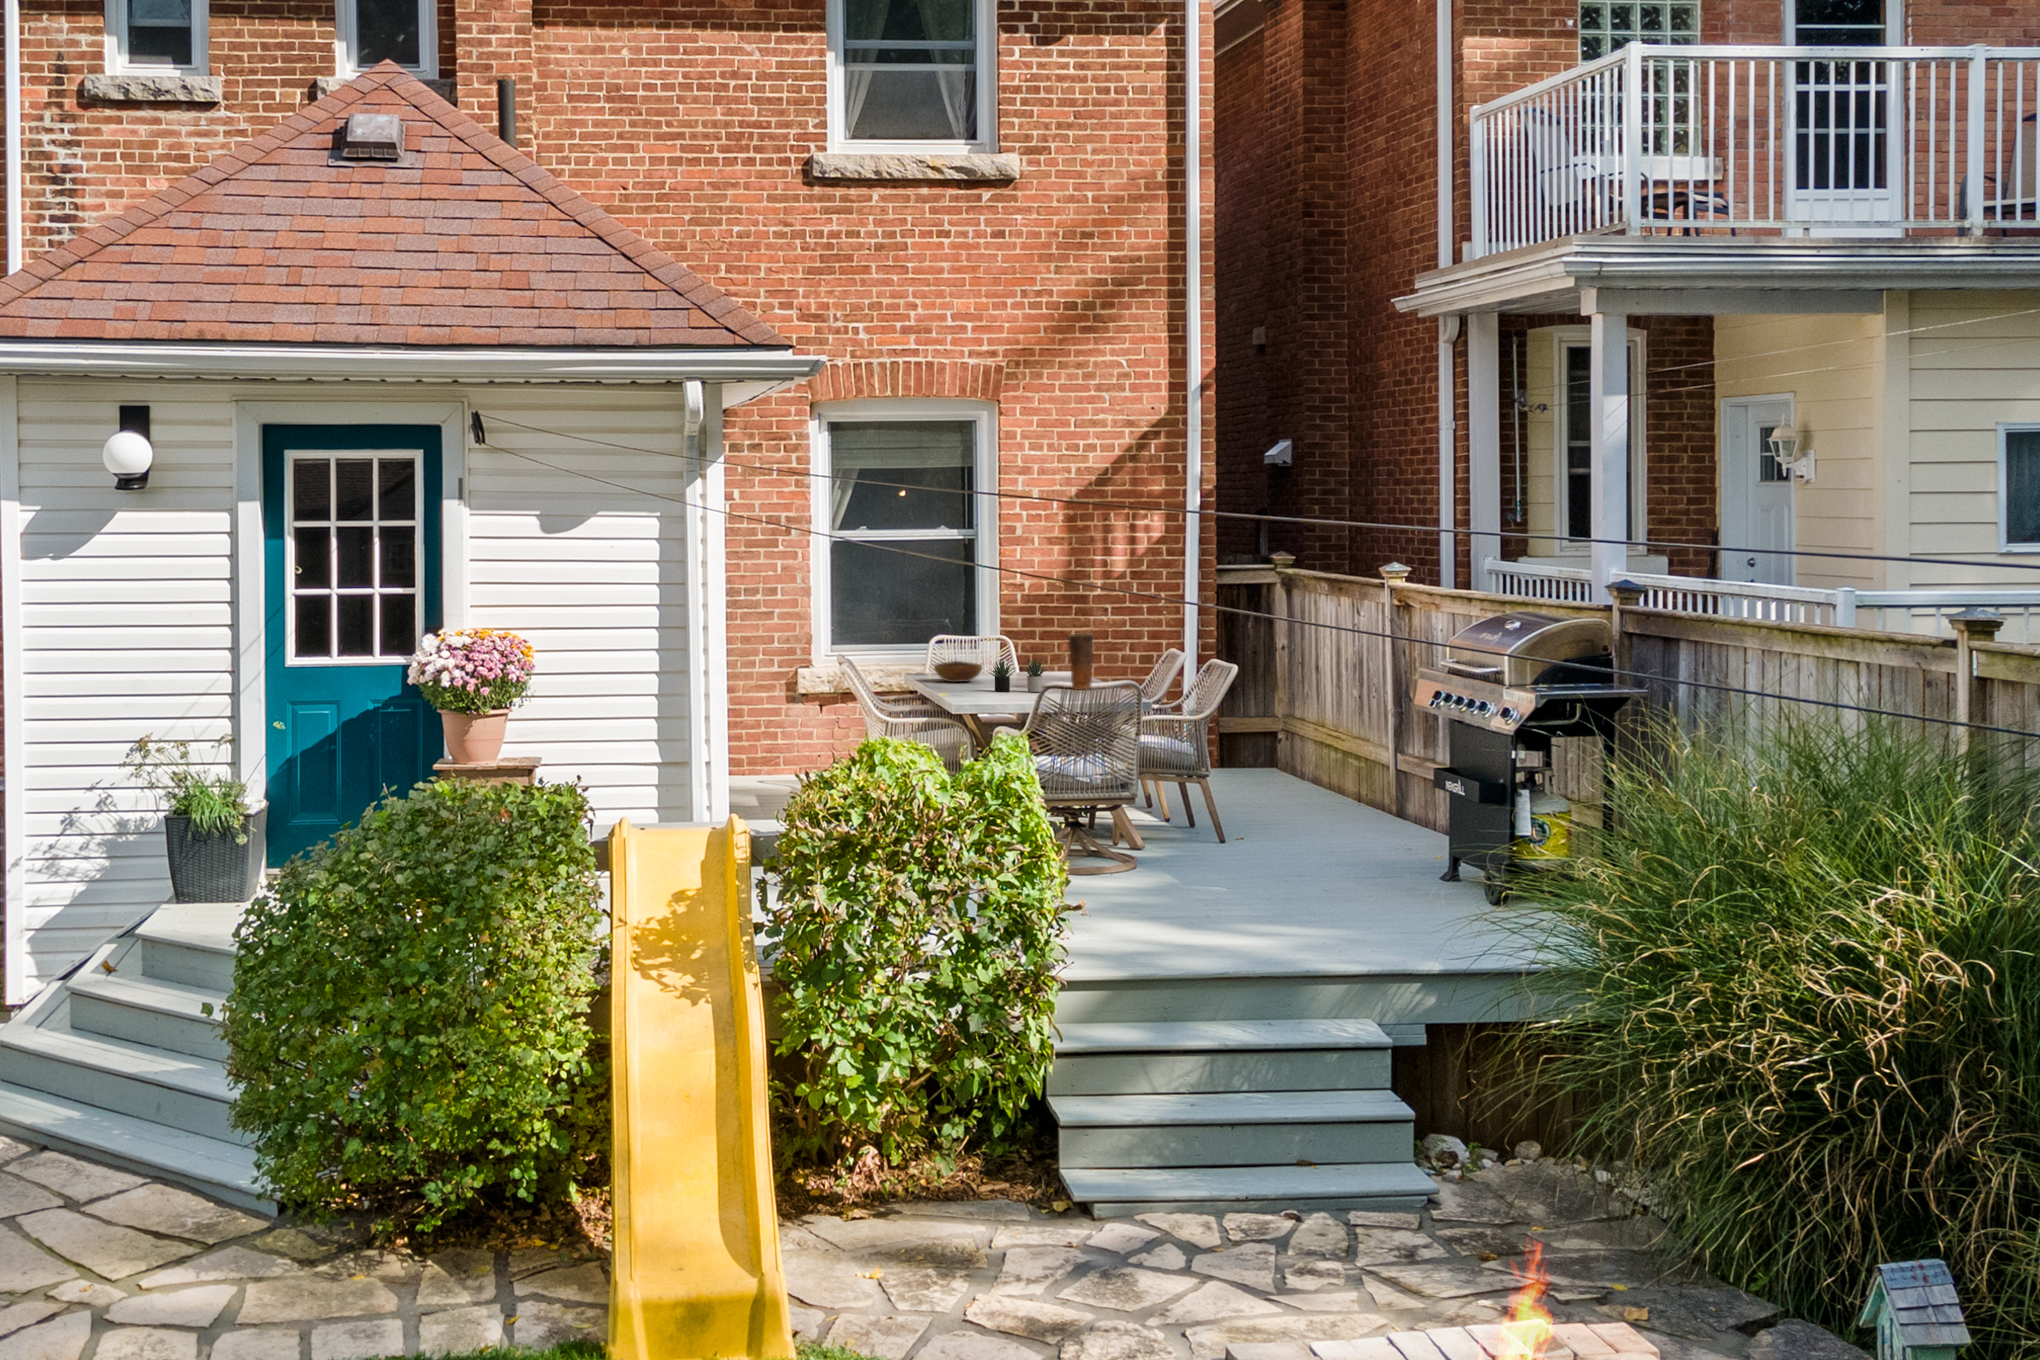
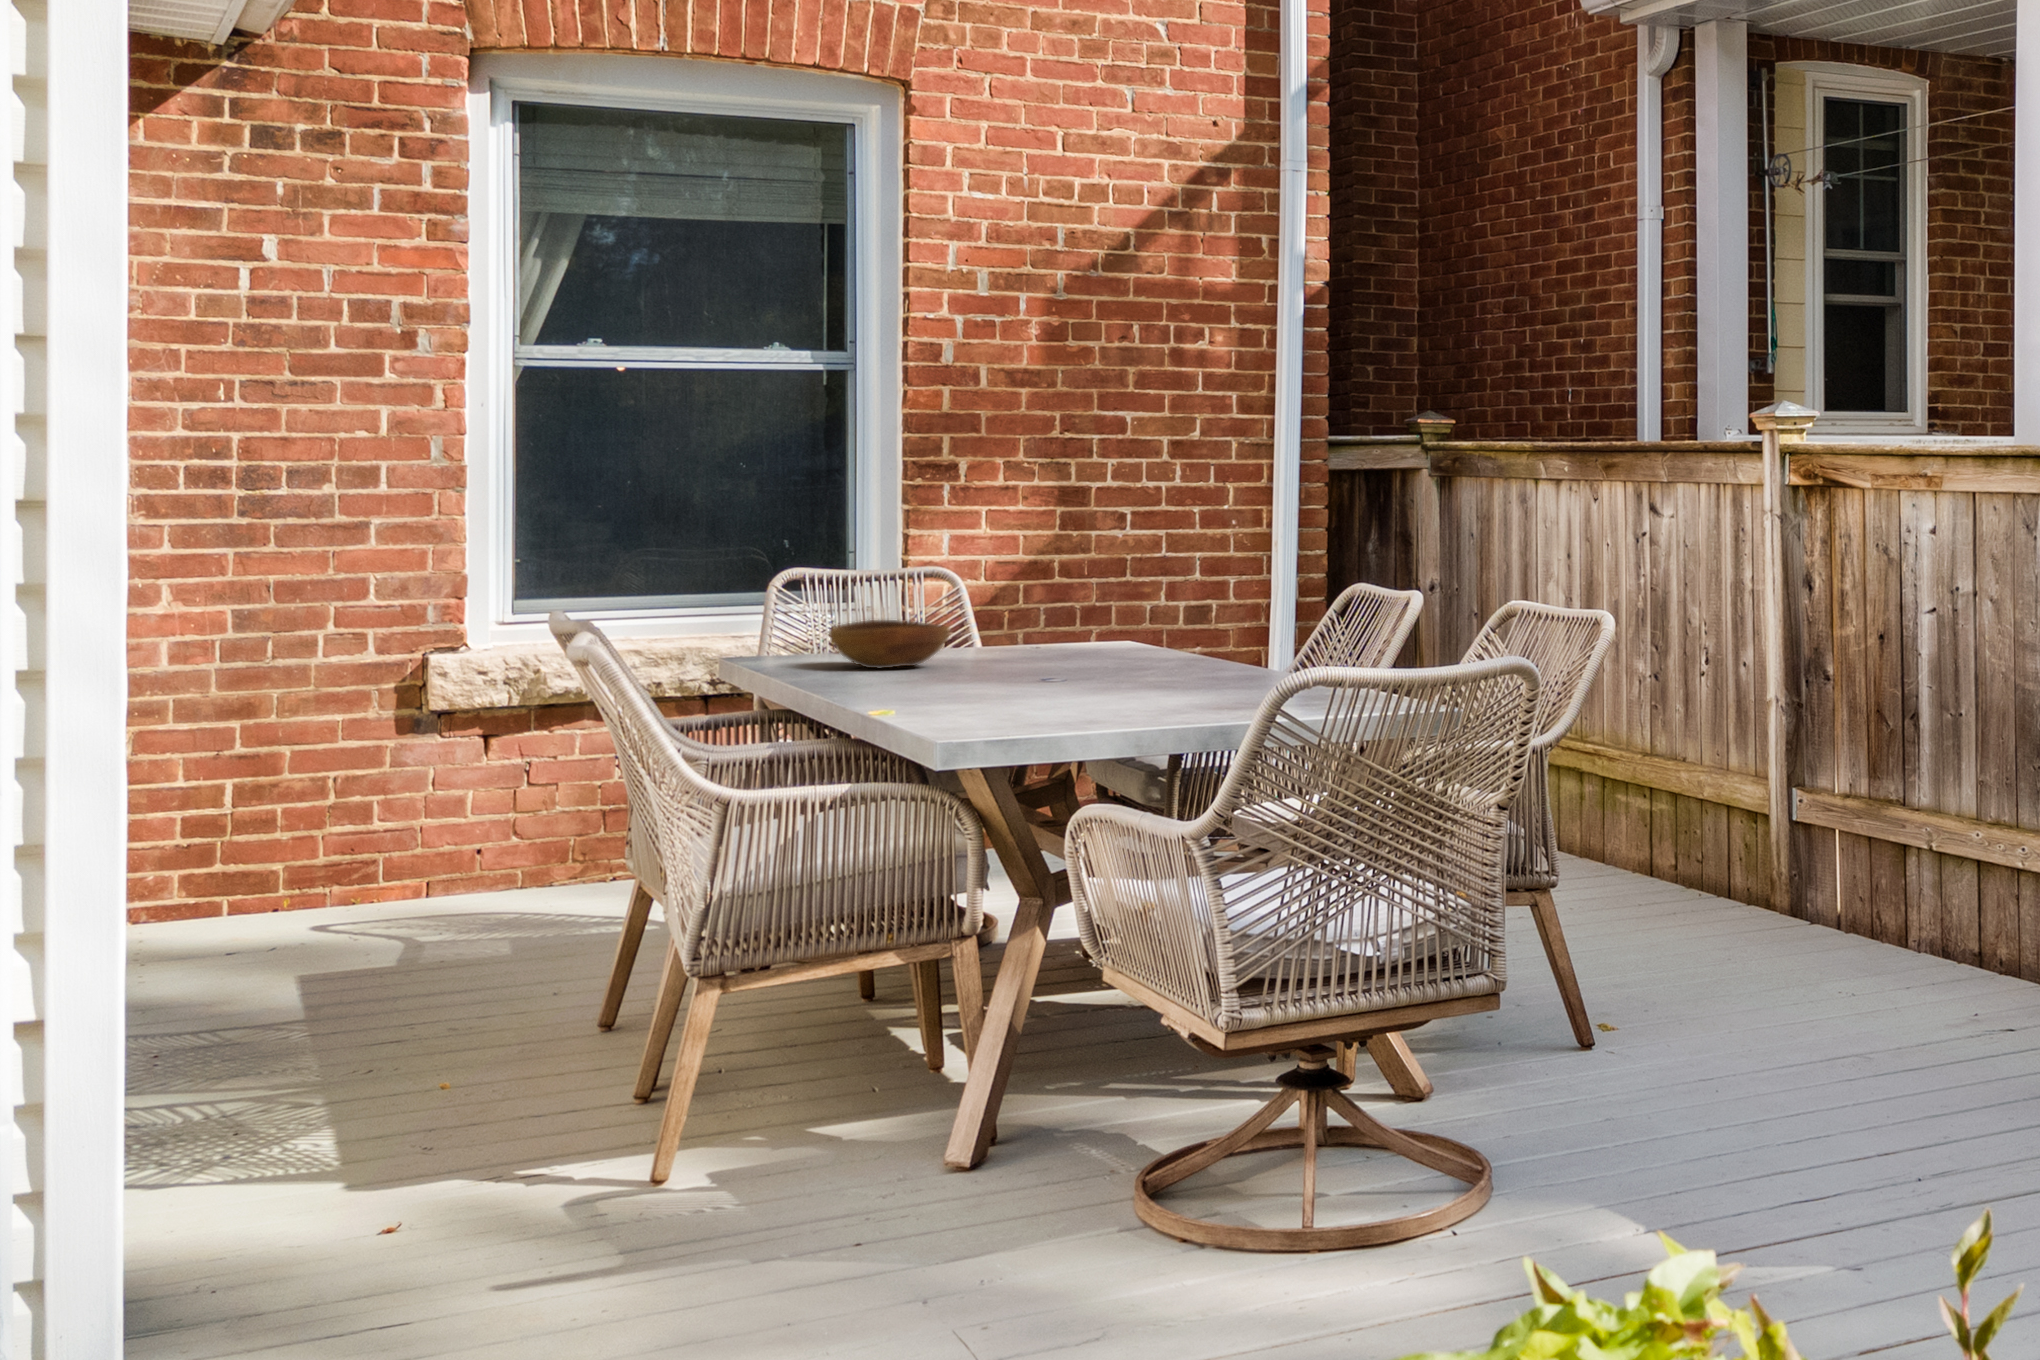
vase: present [1068,633,1093,690] -> none [1170,545,1227,675]
succulent plant: present [989,658,1048,692] -> none [994,595,1153,687]

